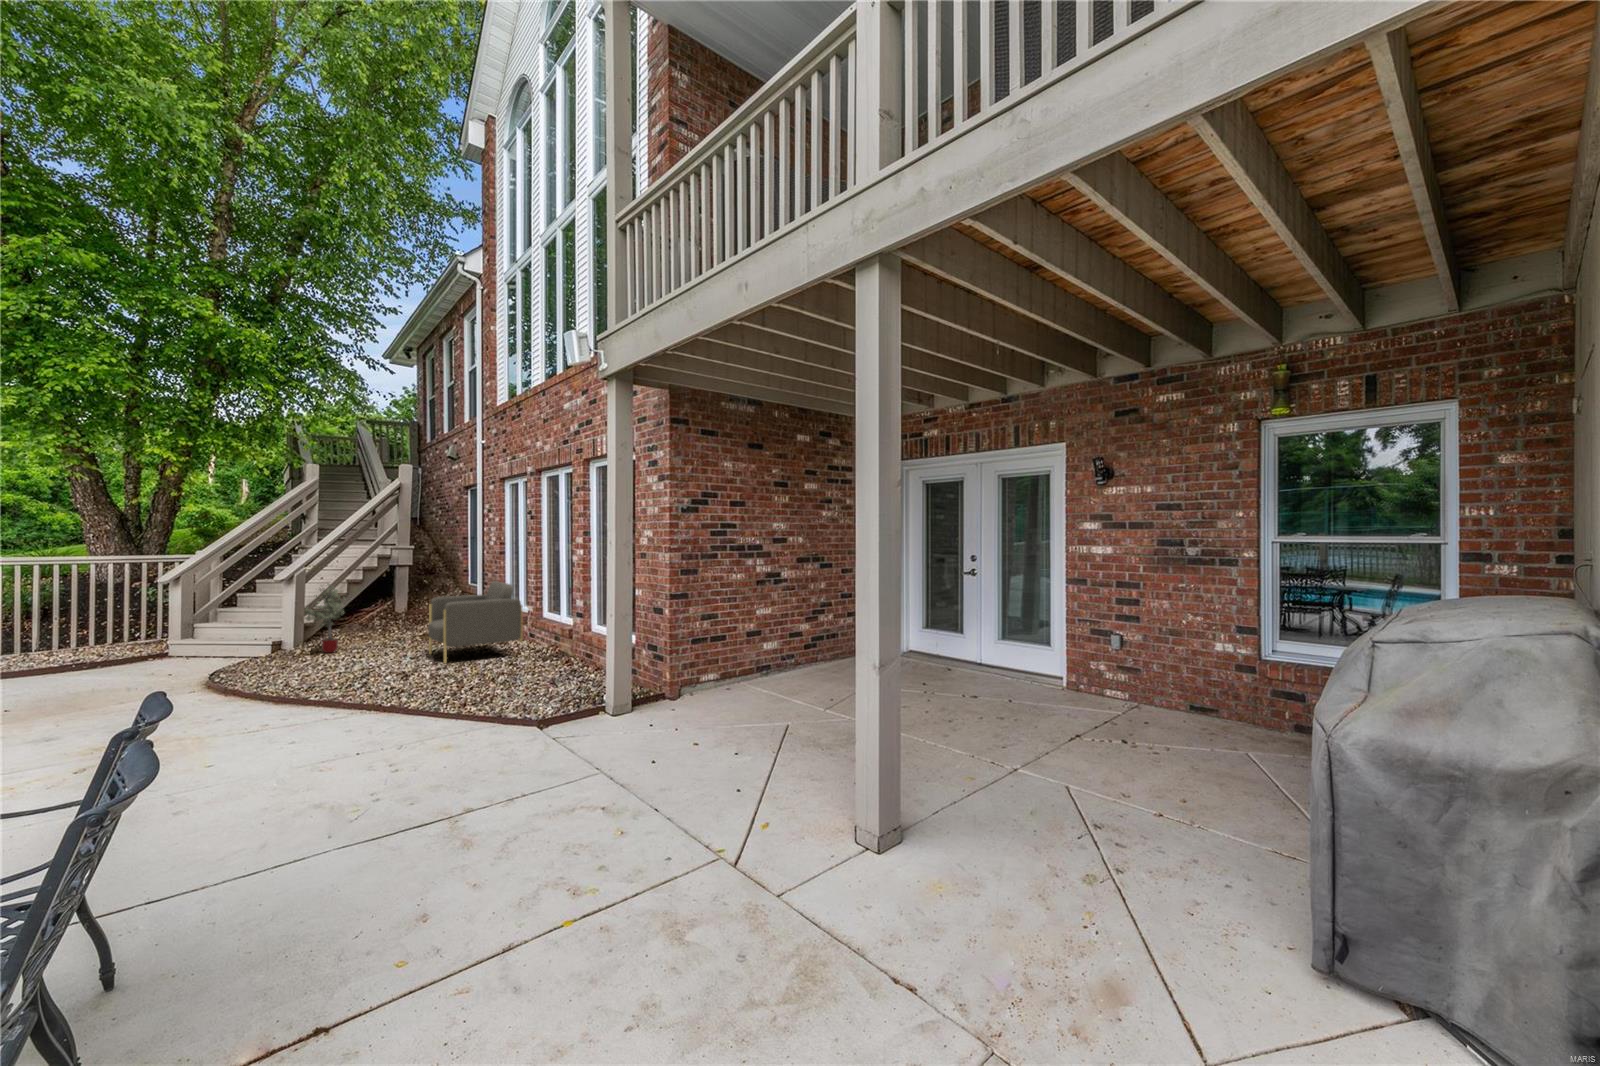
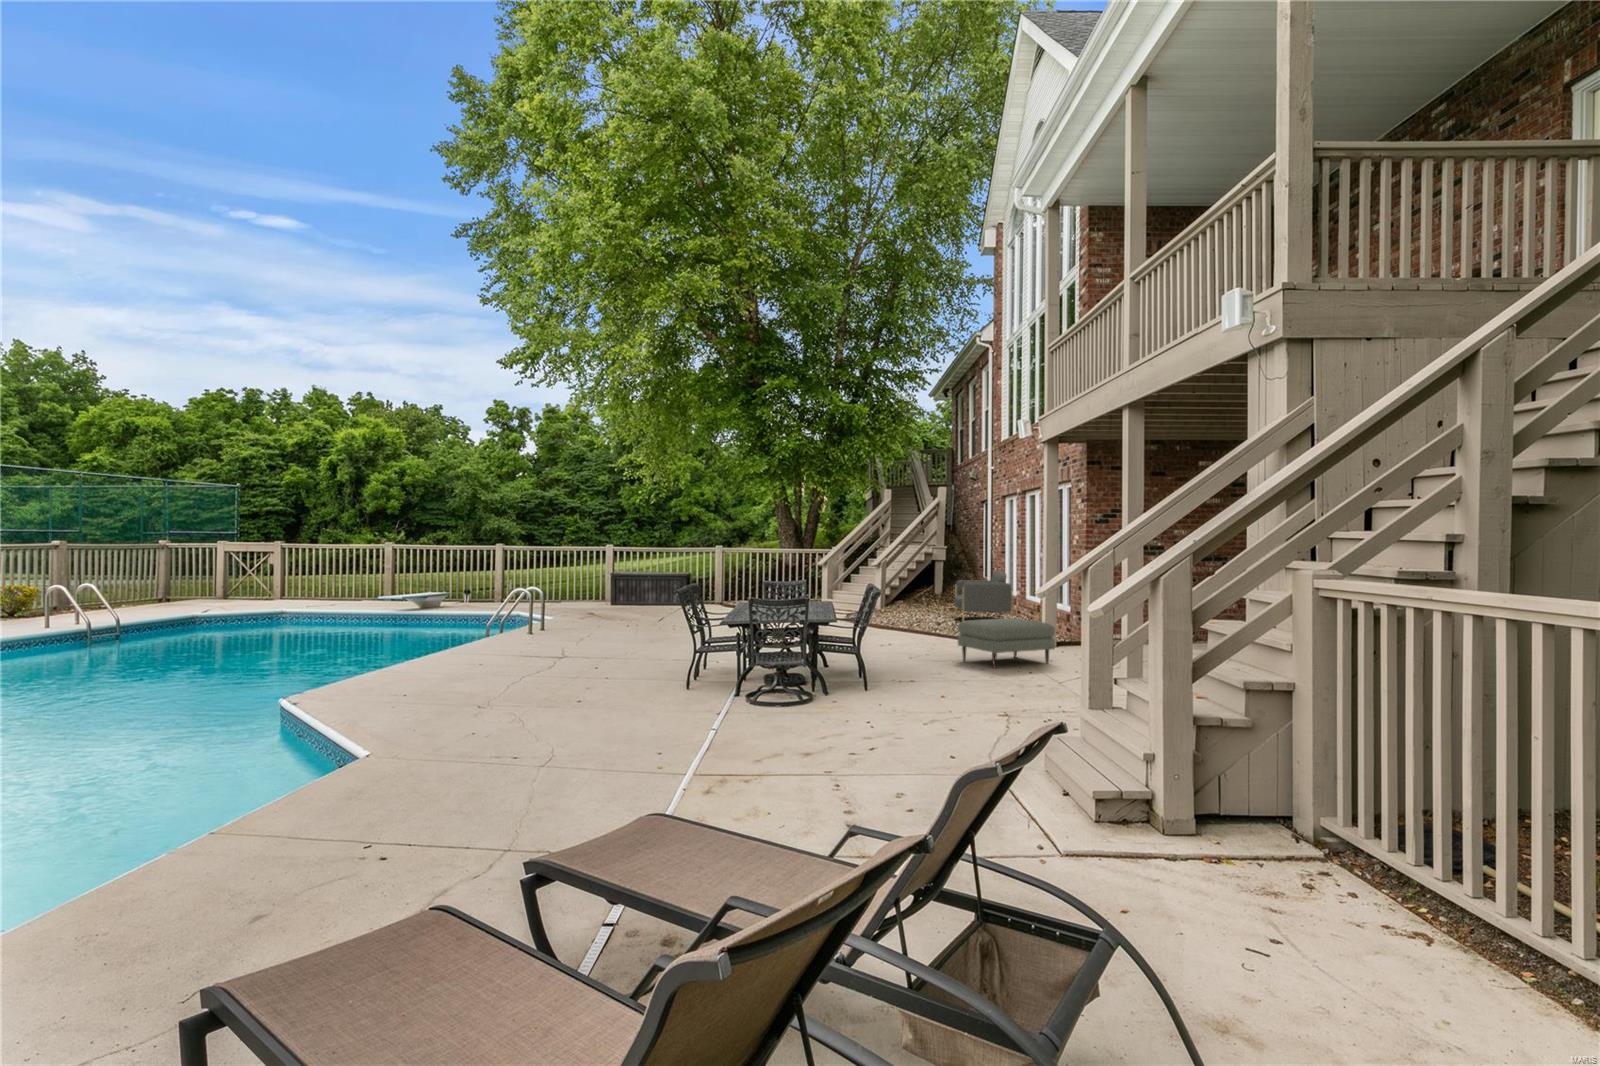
potted tree: present [305,584,345,653] -> none [885,569,909,614]
ottoman: none [460,690,667,831] -> present [958,618,1055,668]

